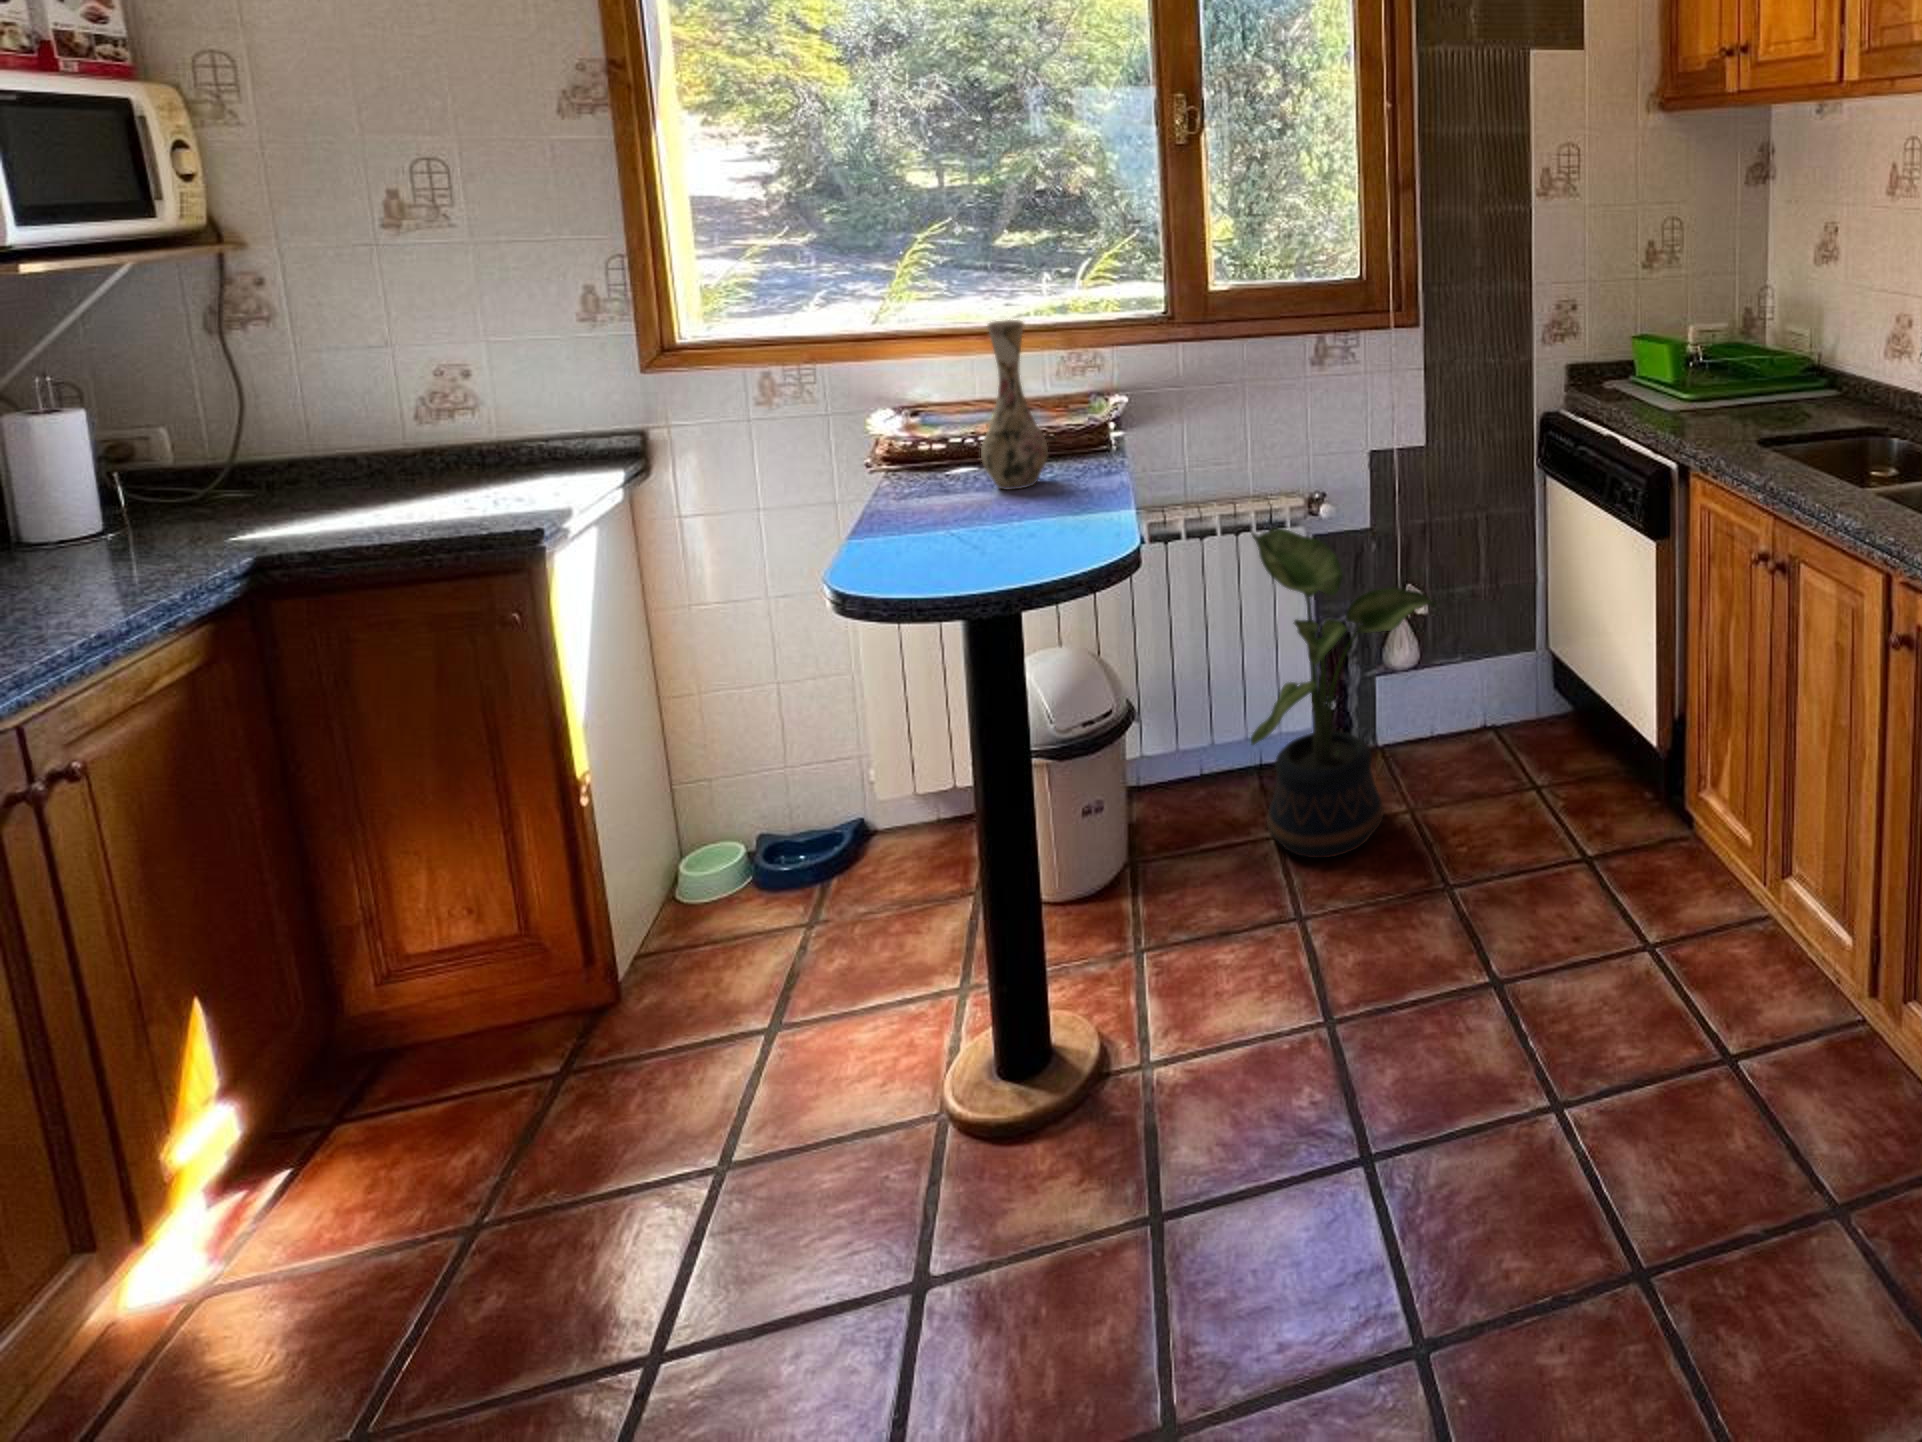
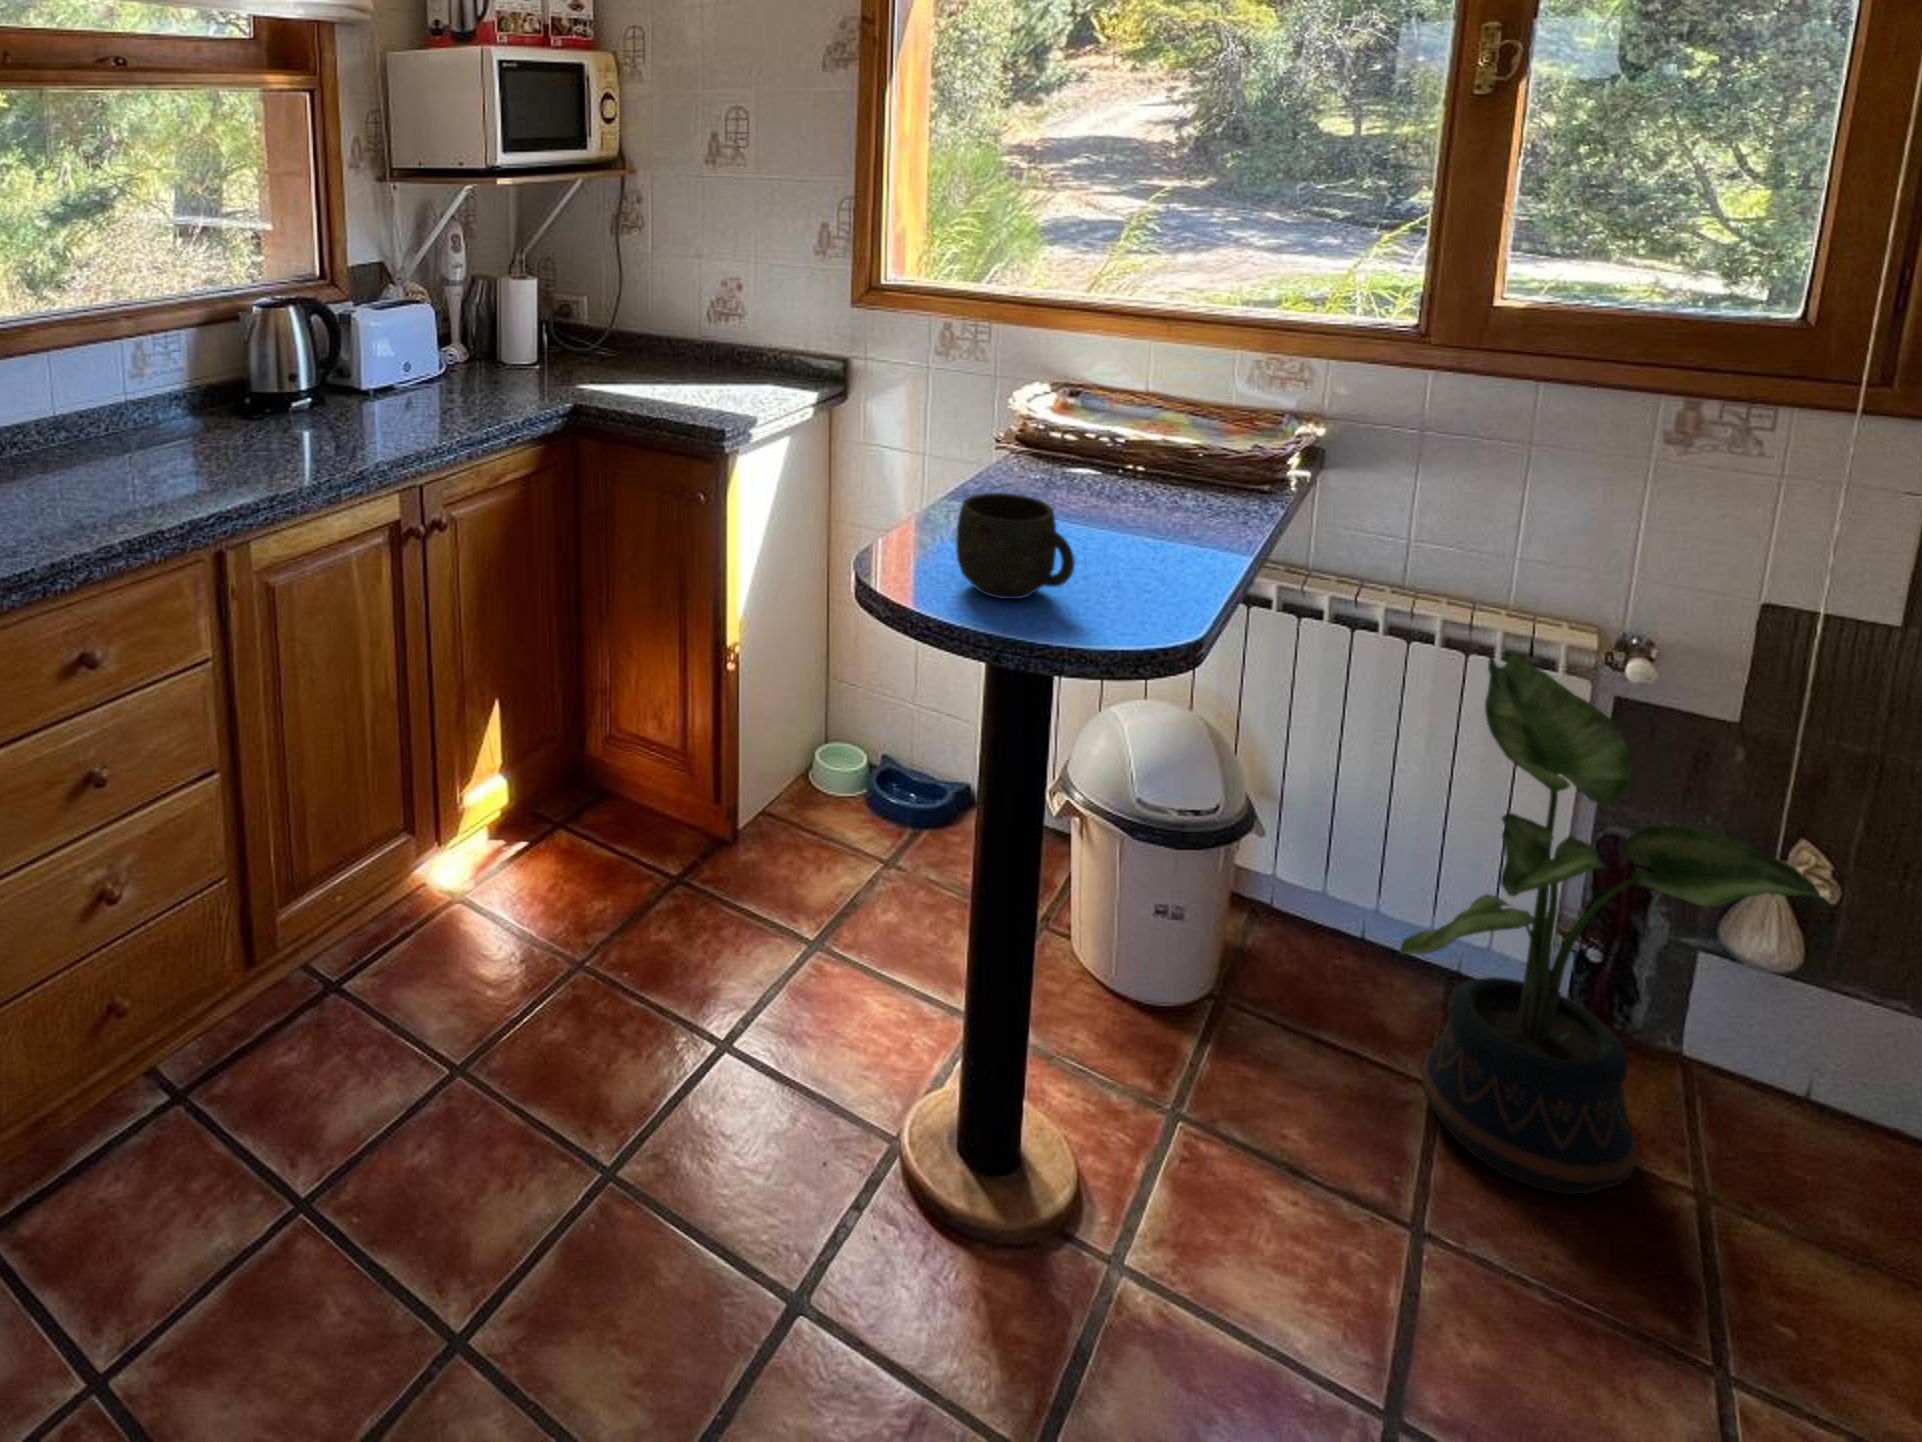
vase: present [981,320,1048,490] -> none [1087,310,1167,512]
mug: none [943,479,1055,568] -> present [956,493,1075,599]

